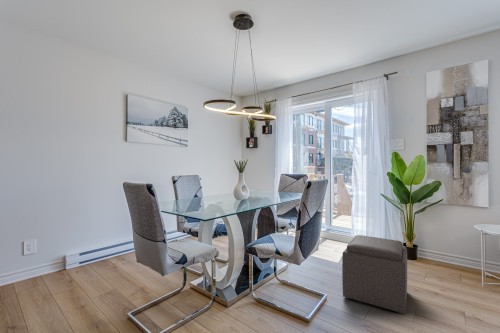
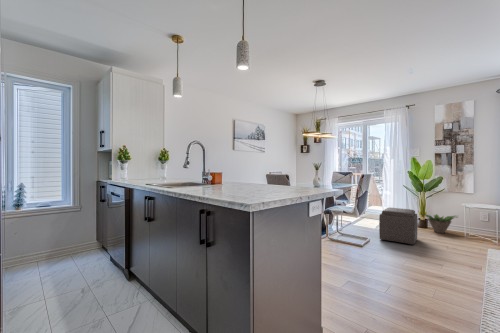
decorative plant: none [405,239,470,272] -> present [425,214,455,233]

